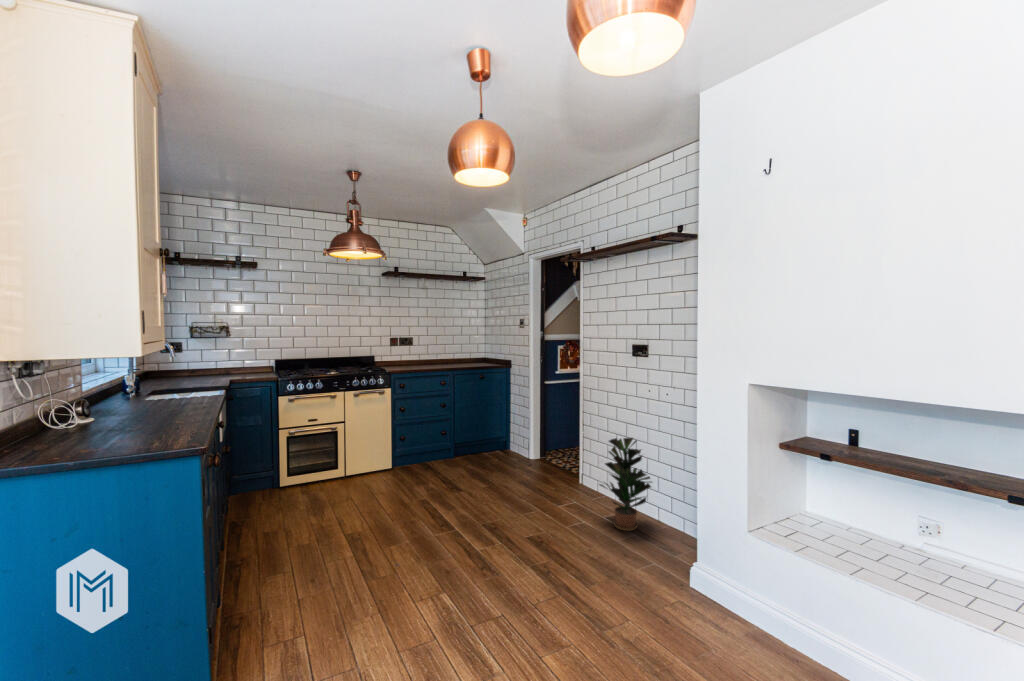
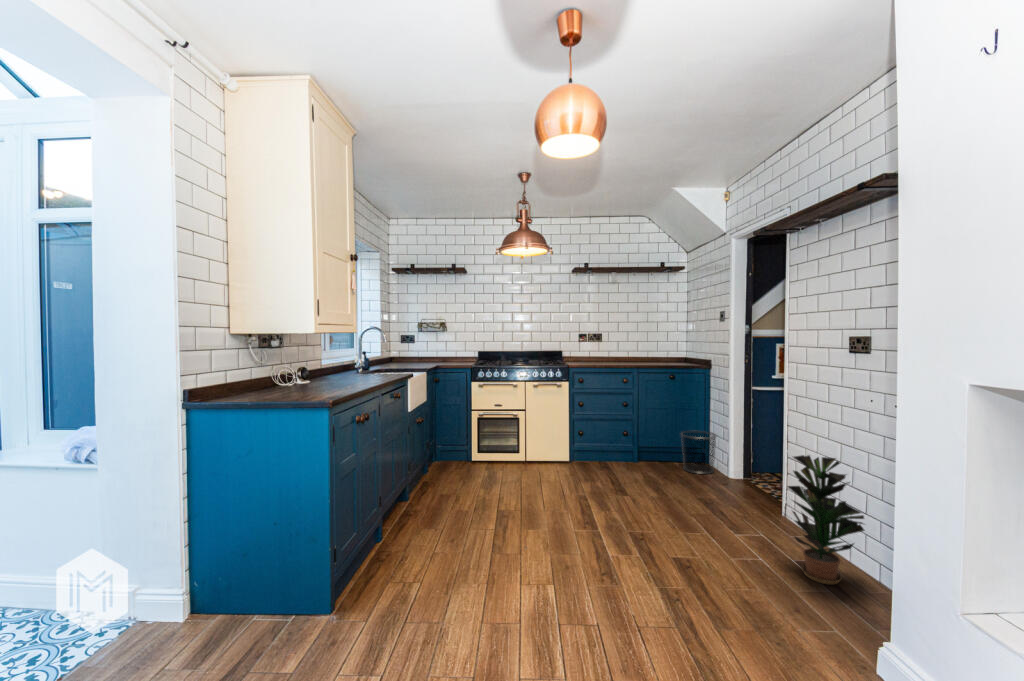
waste bin: none [491,424,521,461] -> present [681,431,716,474]

